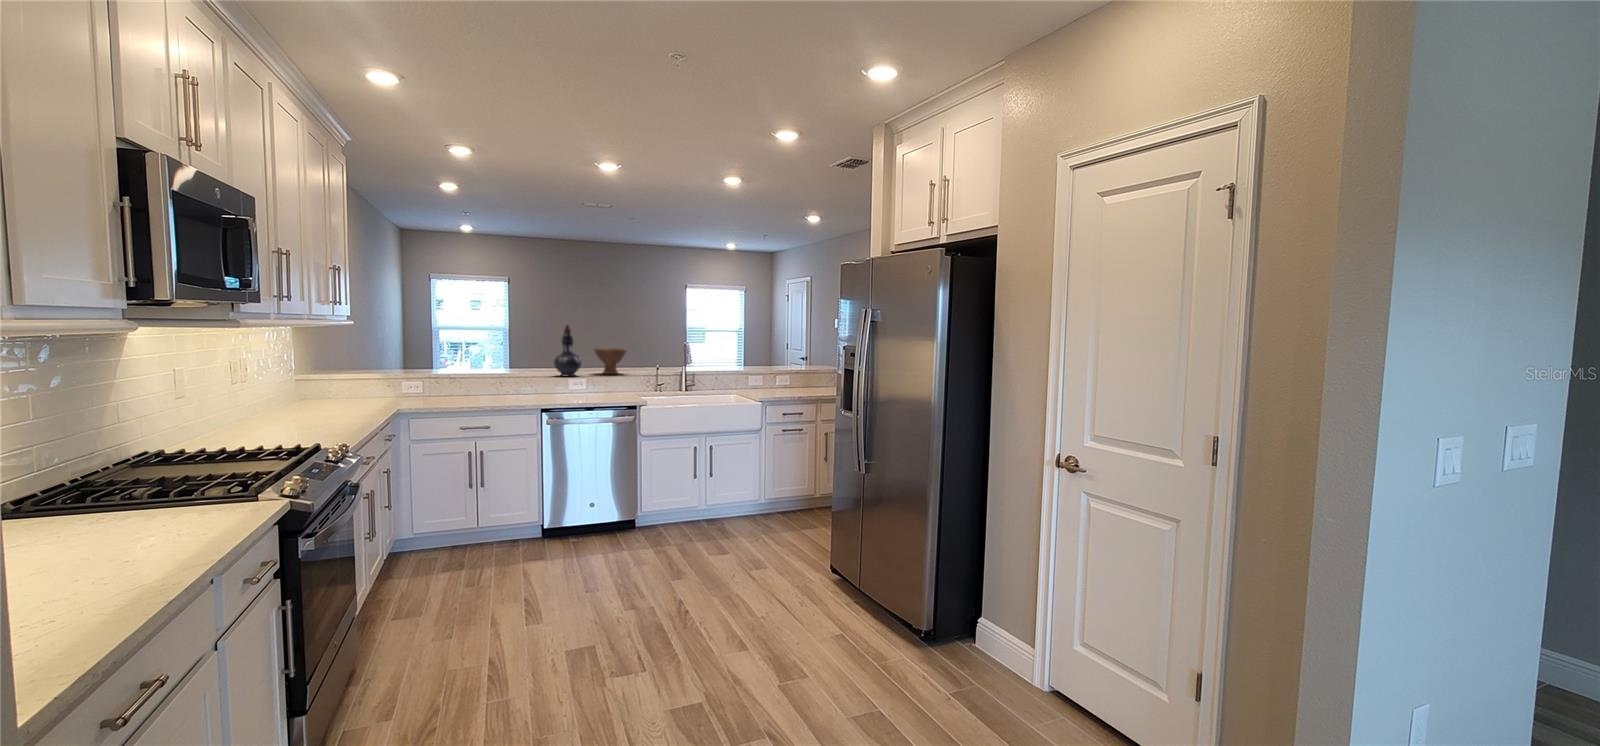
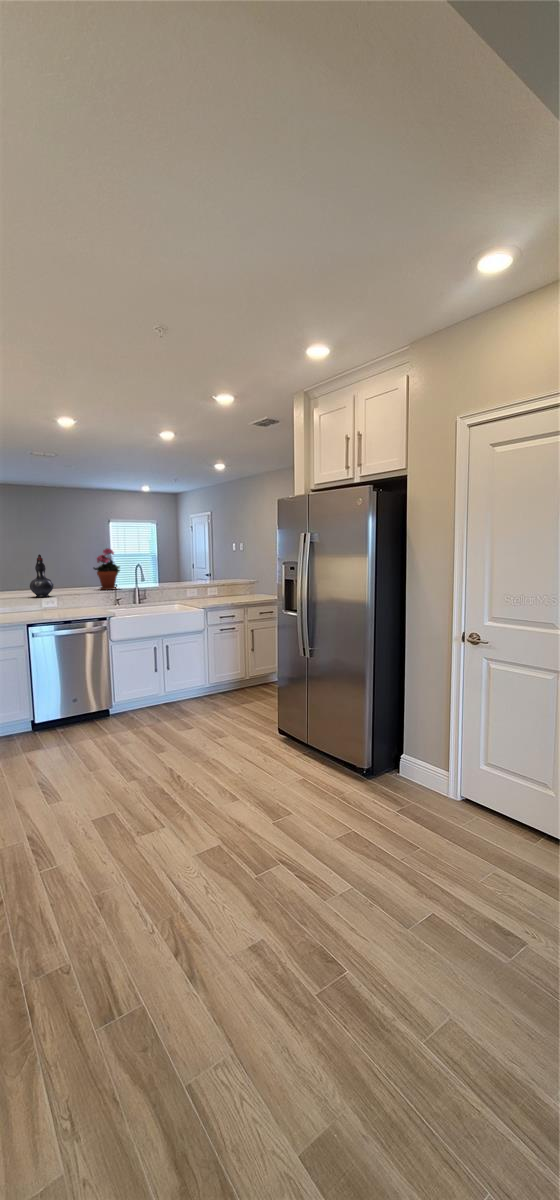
potted plant: none [636,320,668,372] -> present [93,548,120,590]
bowl: present [594,348,627,374] -> none [61,571,90,594]

